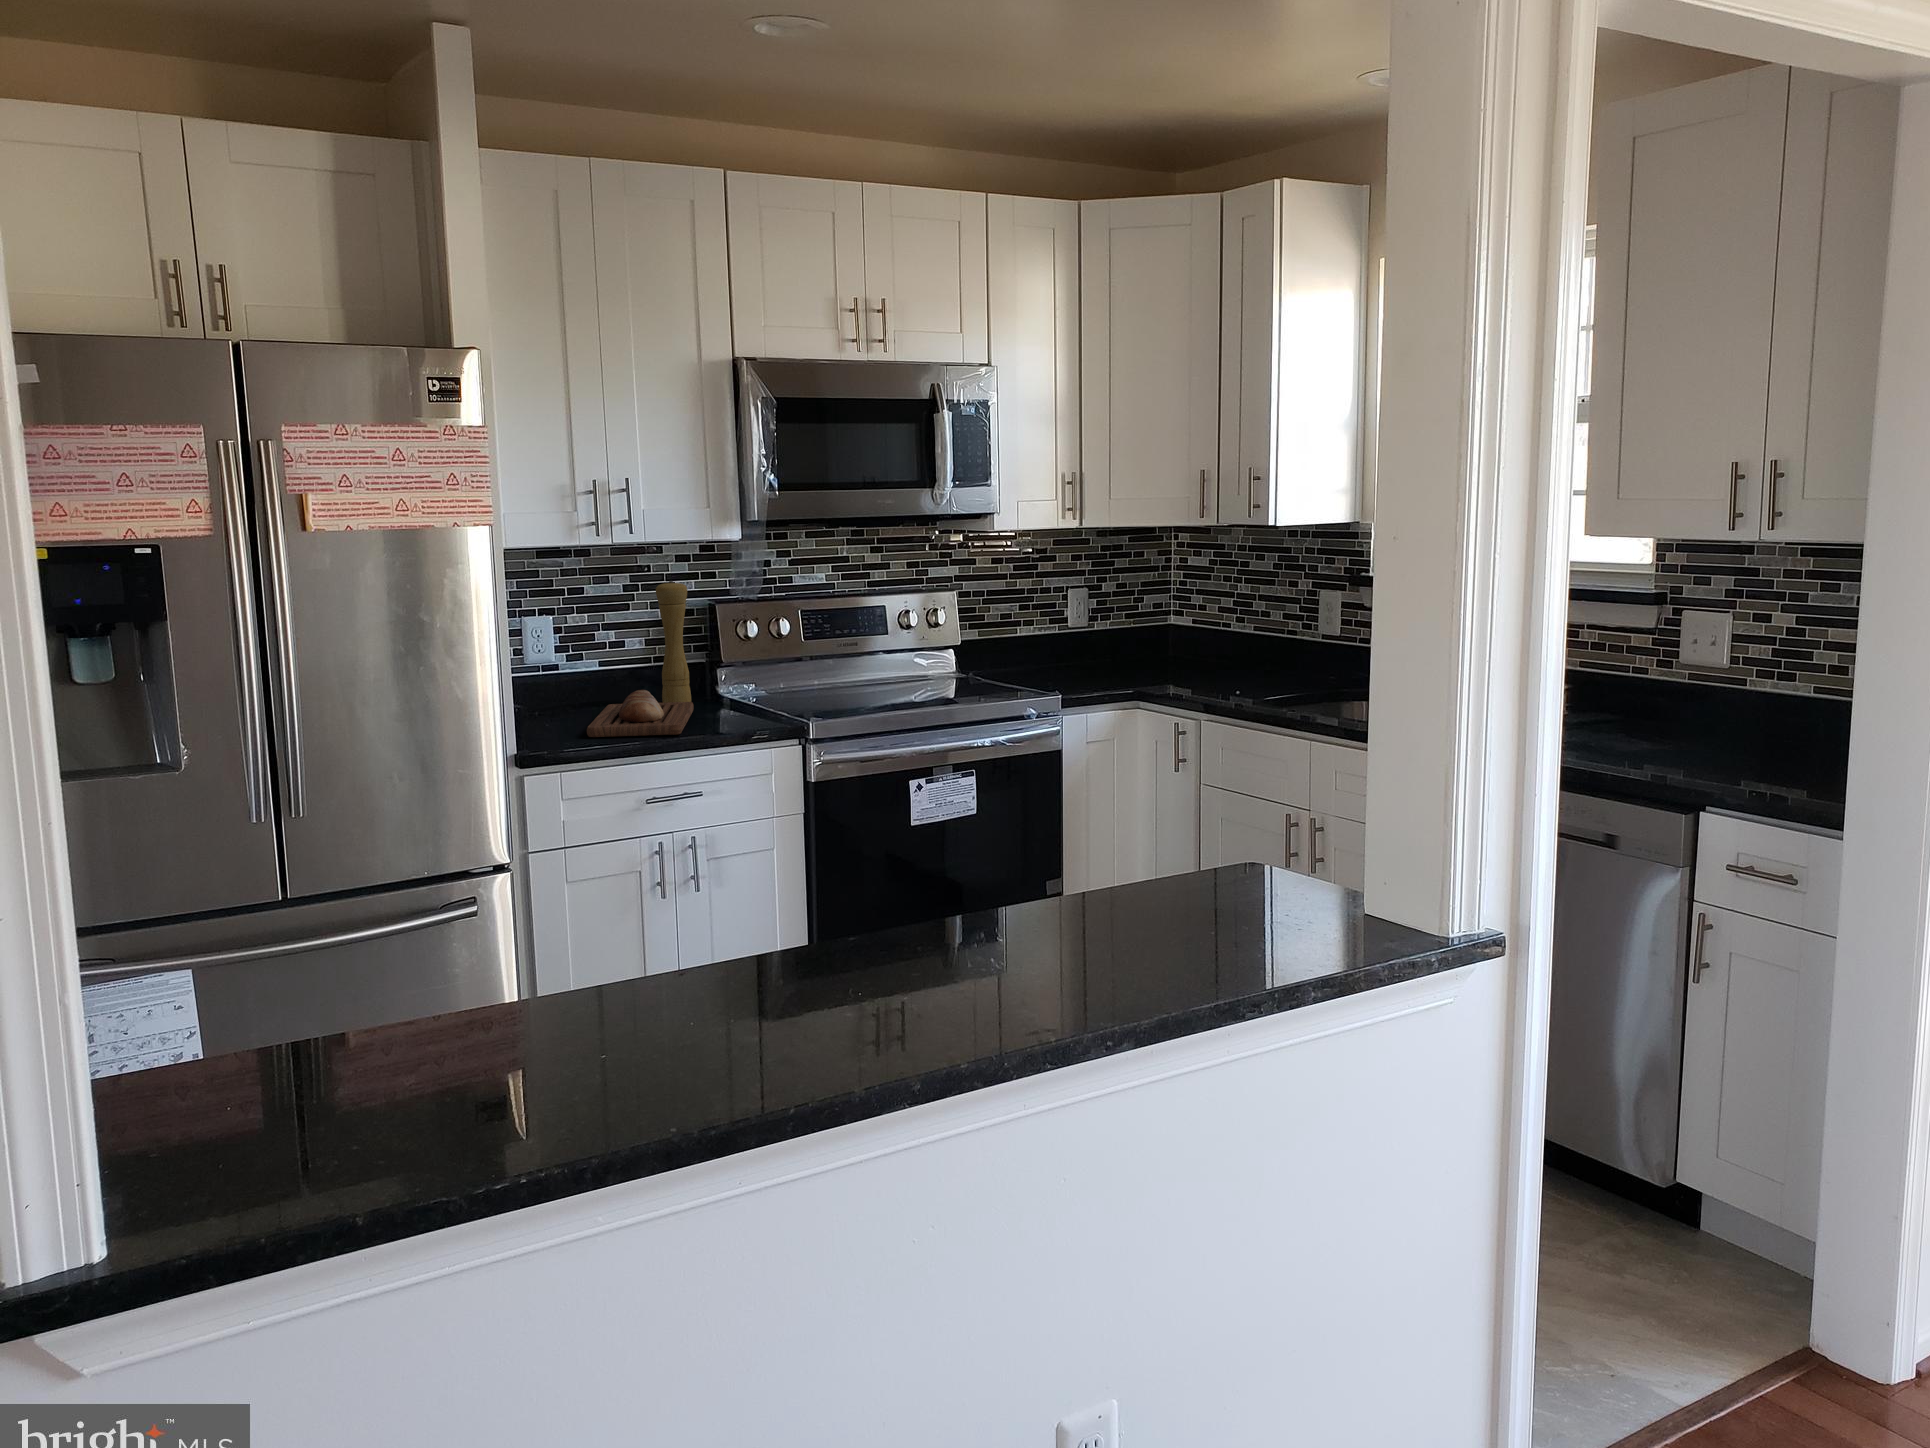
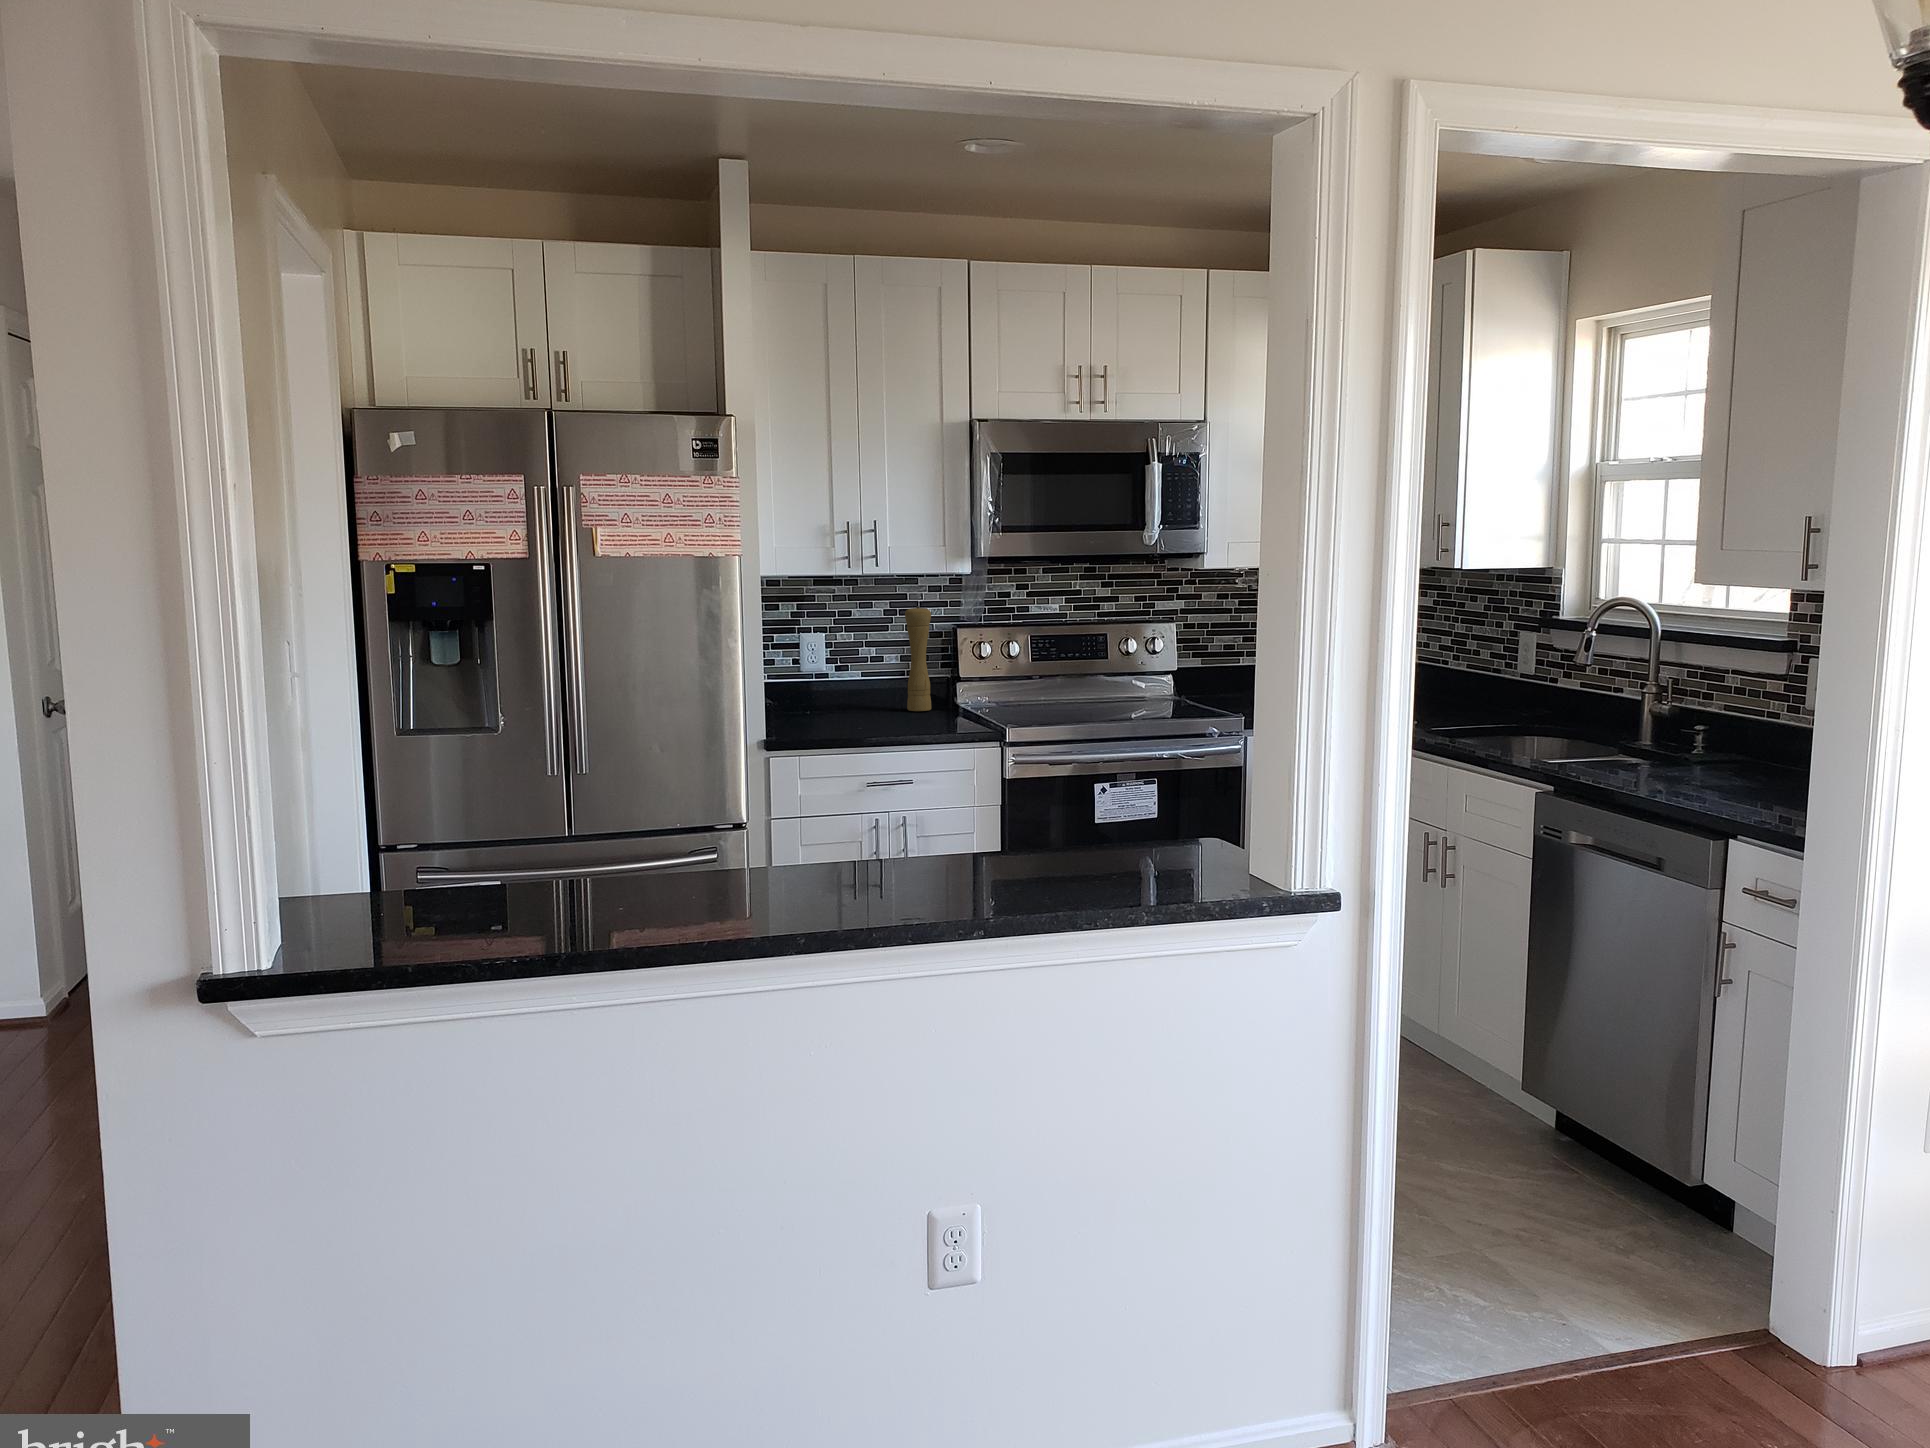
bread loaf: present [587,690,694,737] -> none [825,696,927,732]

